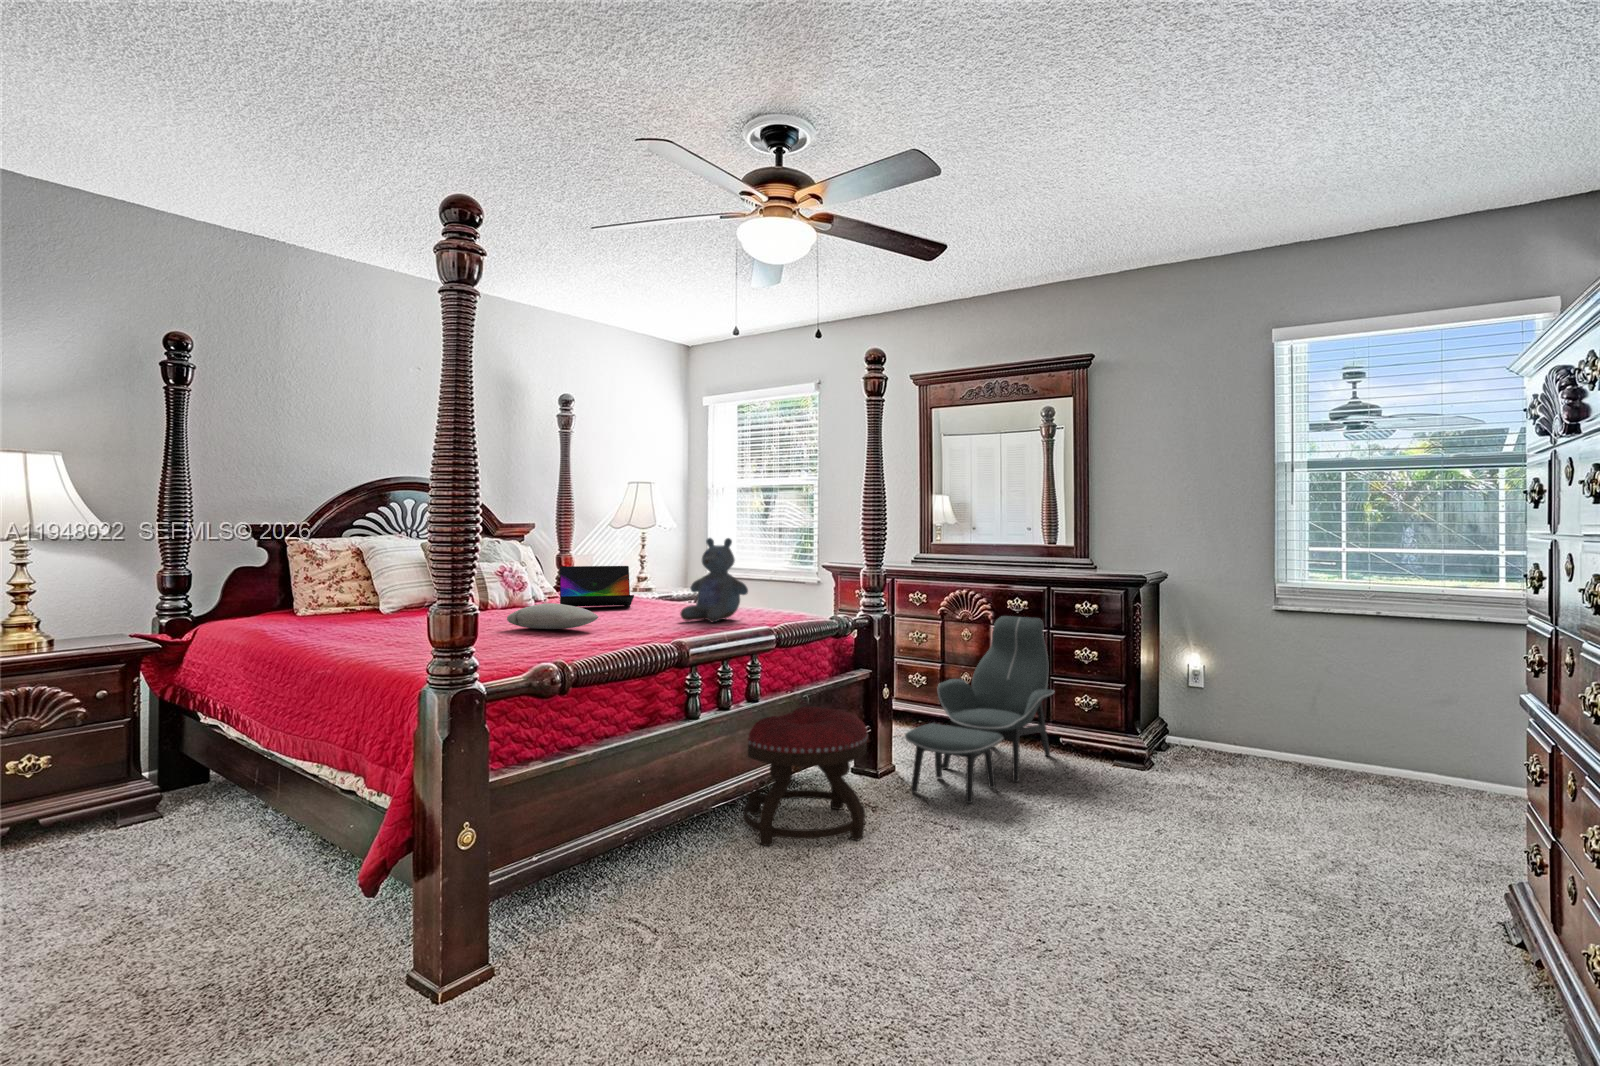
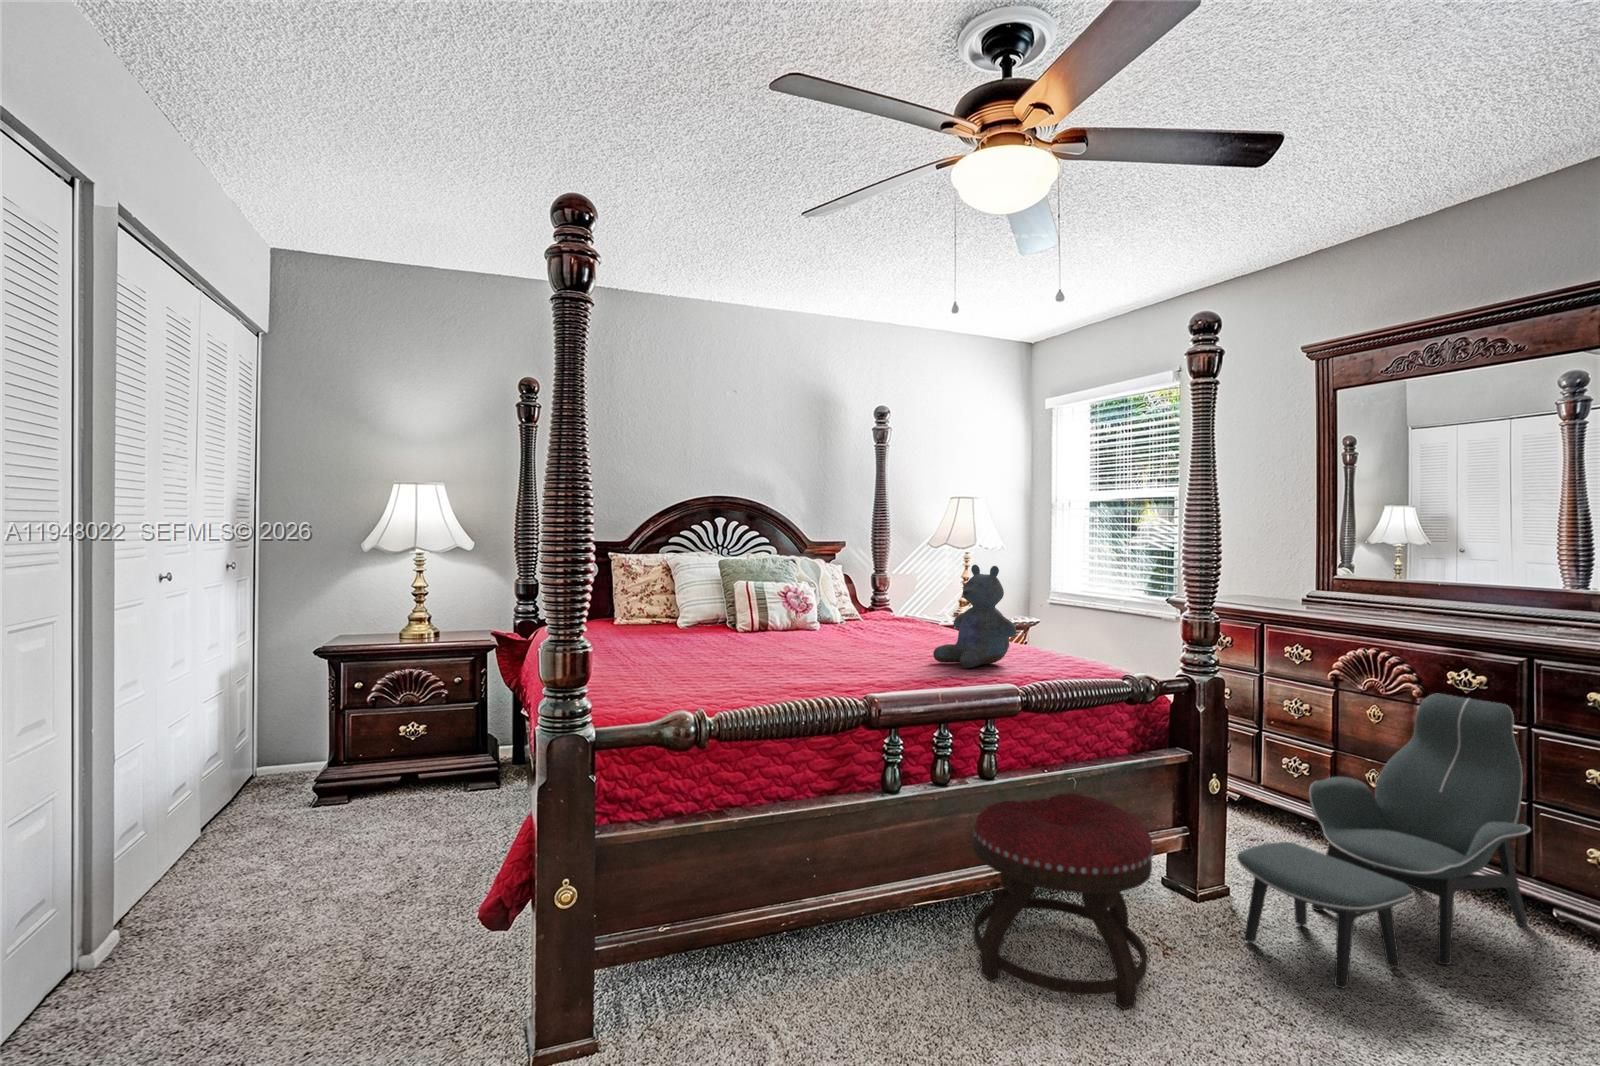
laptop: present [560,566,634,607] -> none [838,589,921,636]
pillow: present [507,603,598,629] -> none [747,631,829,660]

